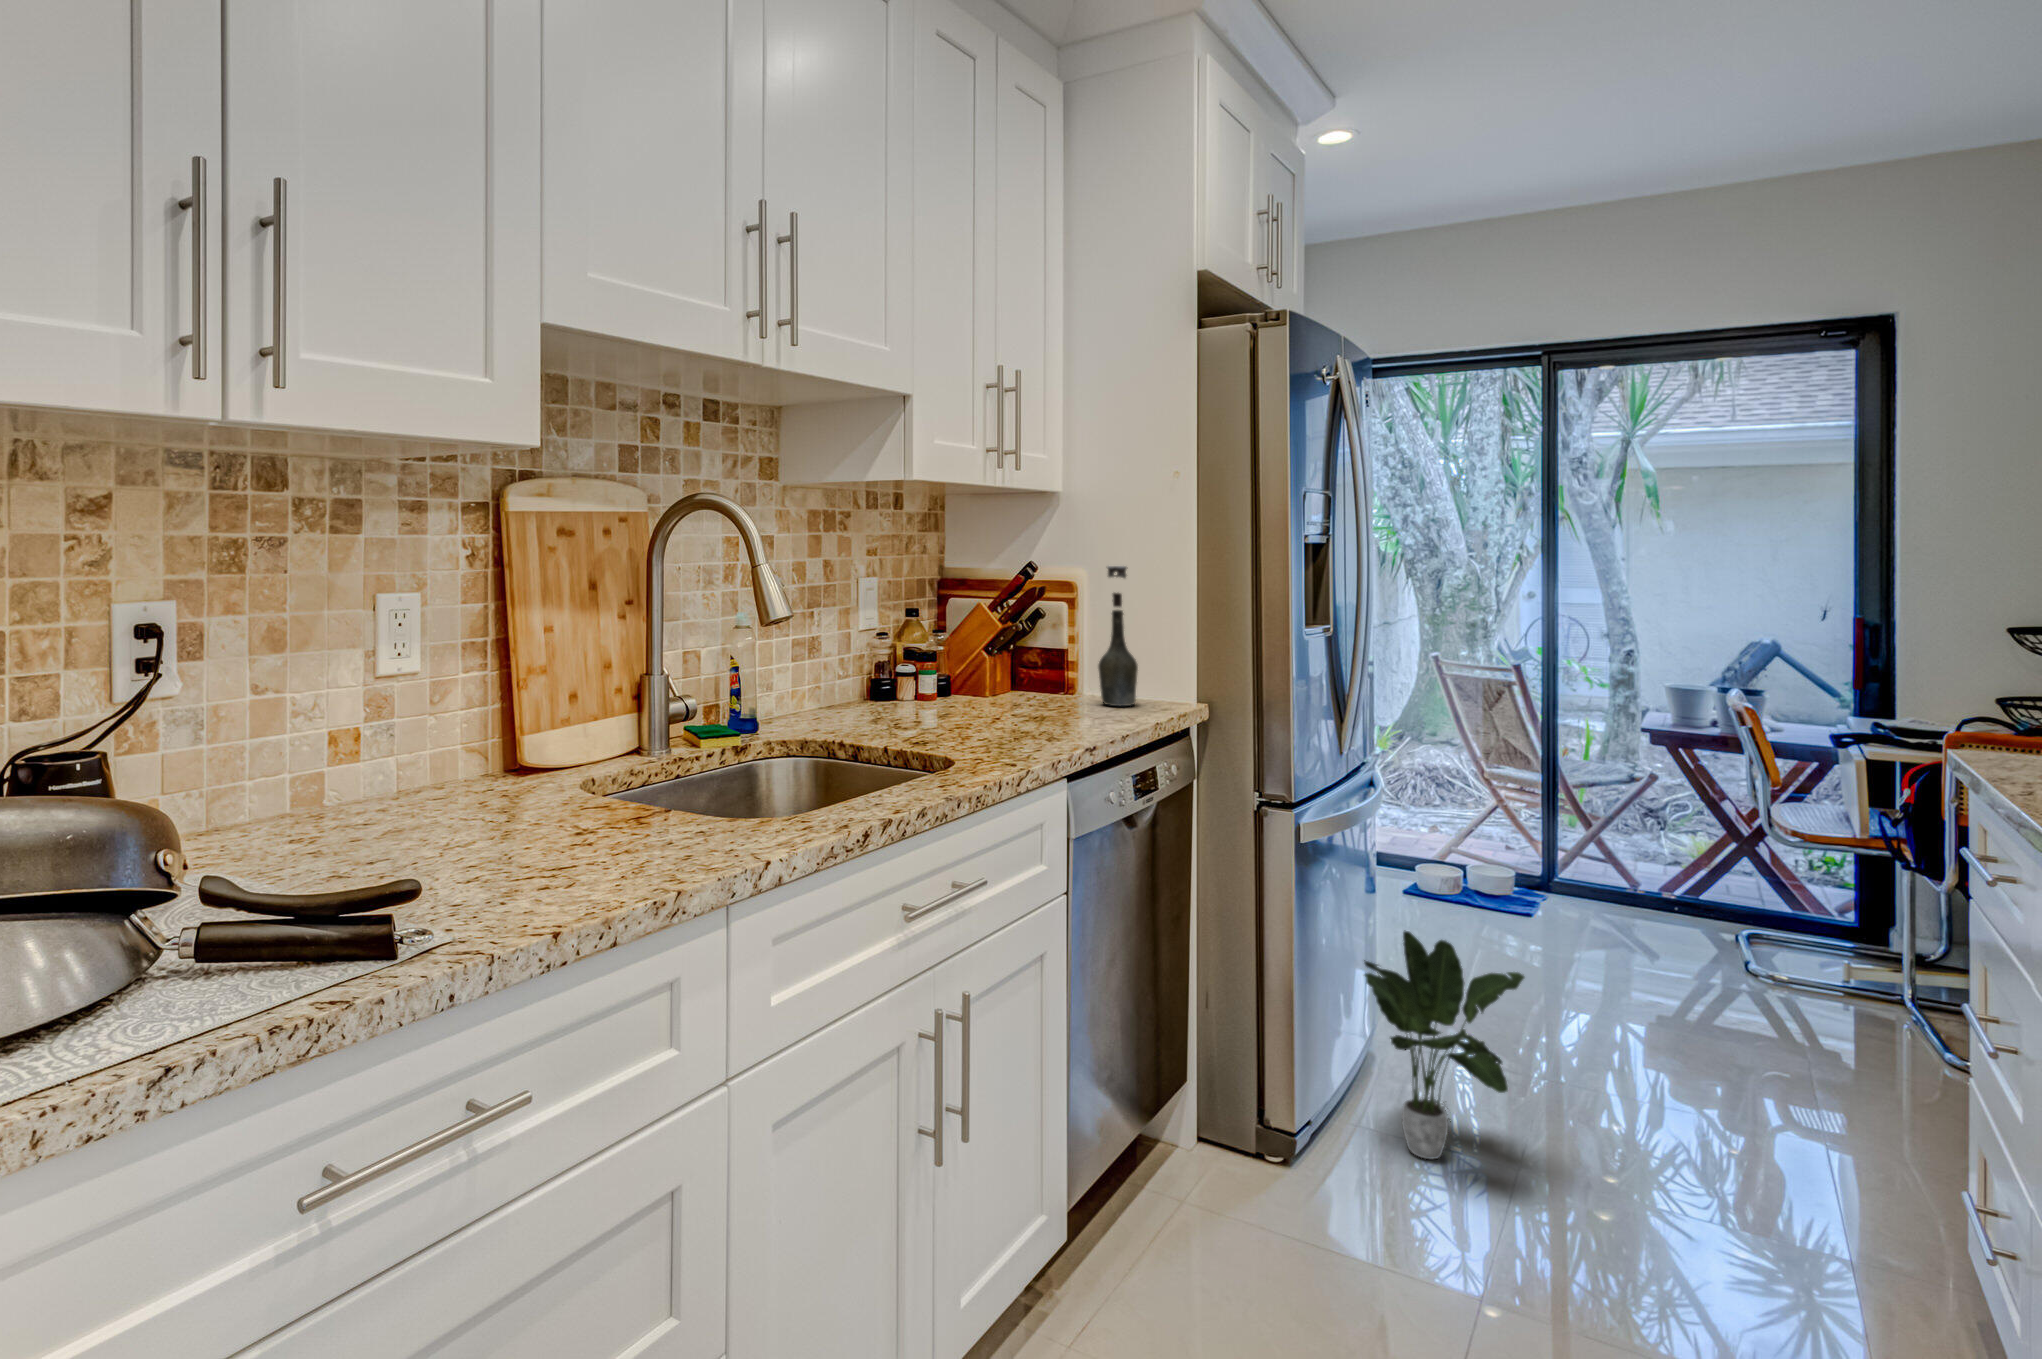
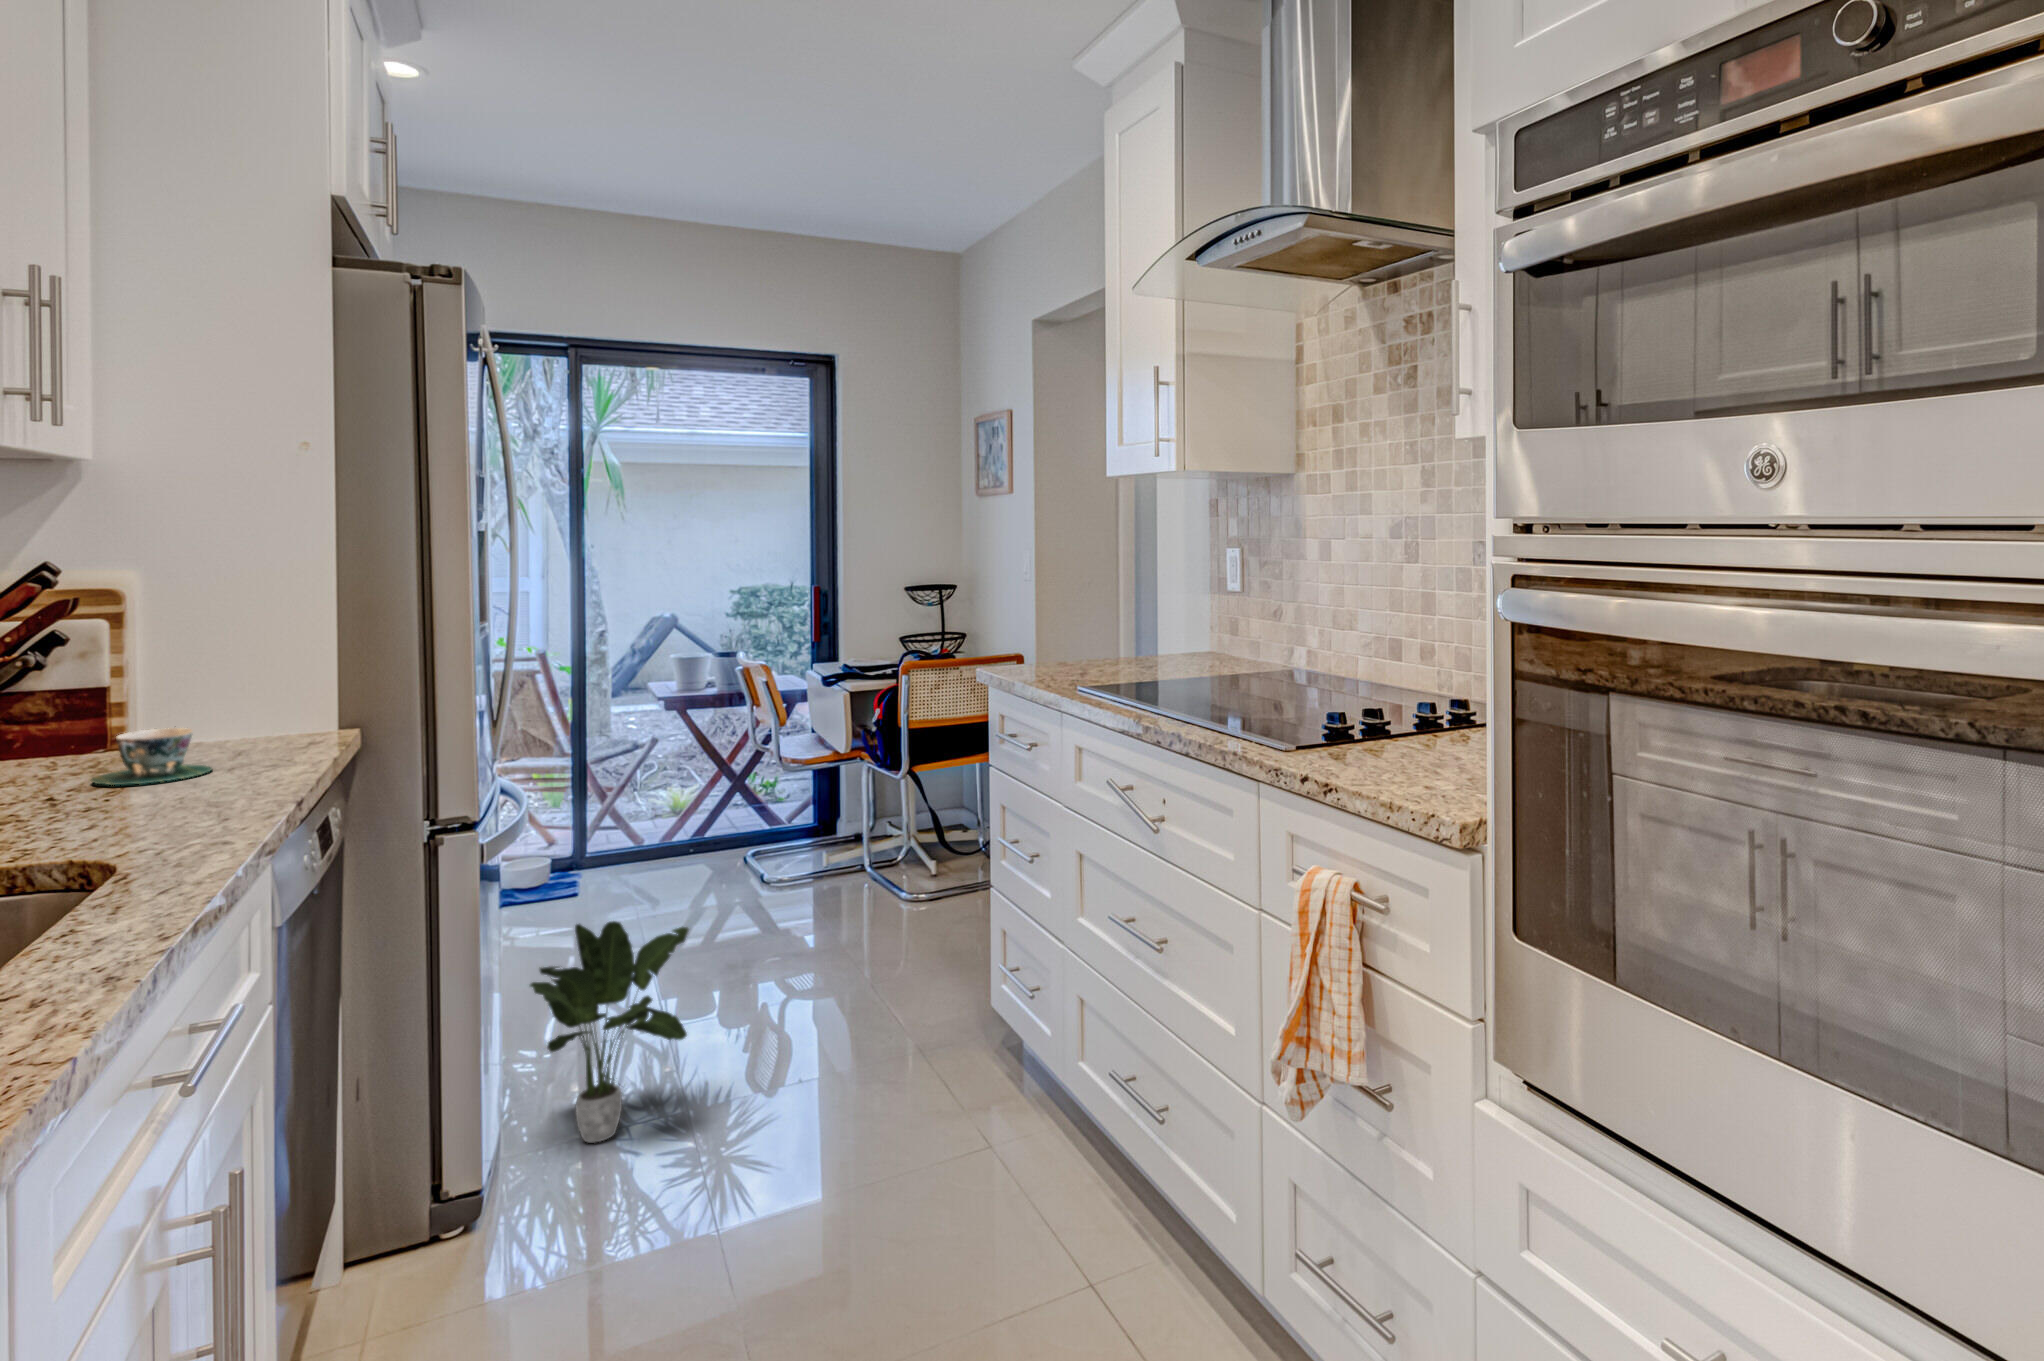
bottle: present [1098,566,1138,706] -> none [193,566,259,752]
teacup: none [1022,681,1088,720] -> present [91,728,212,785]

